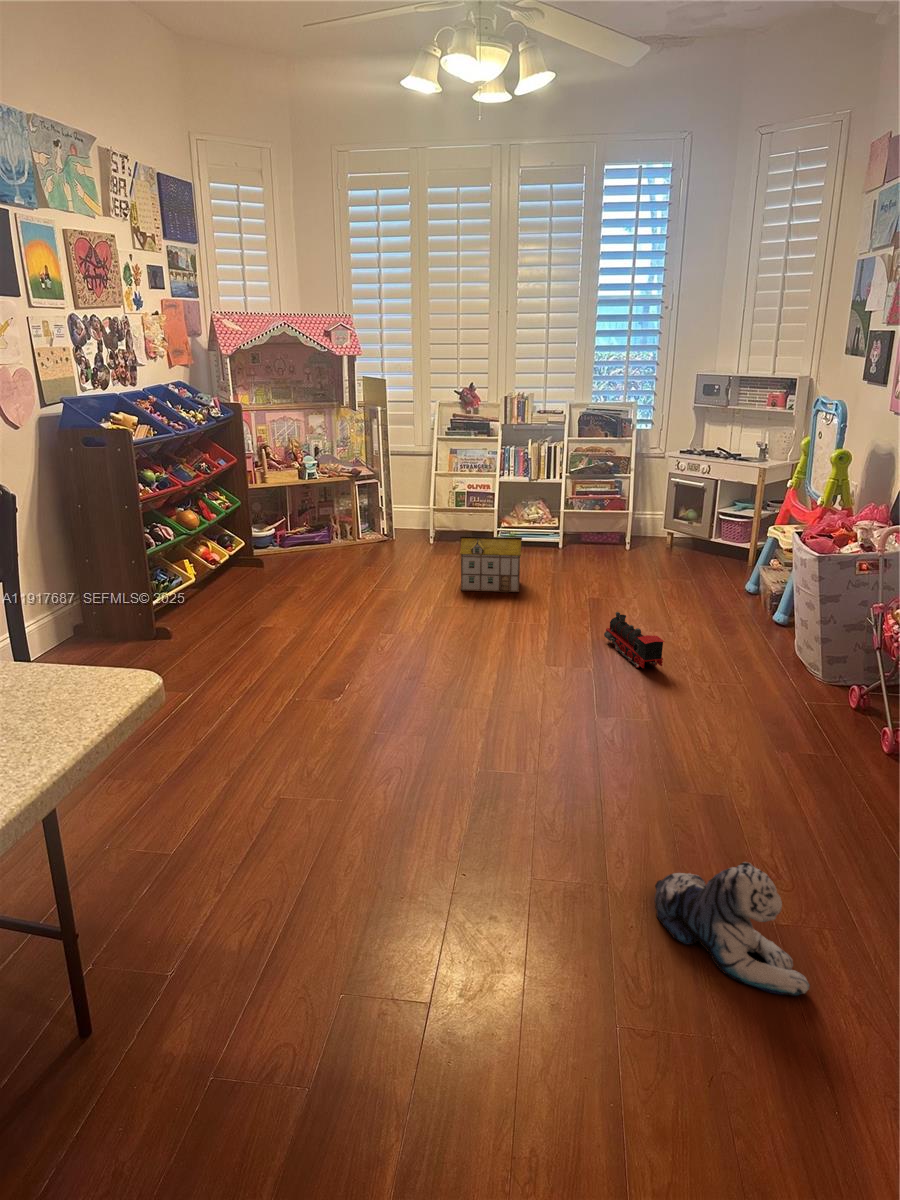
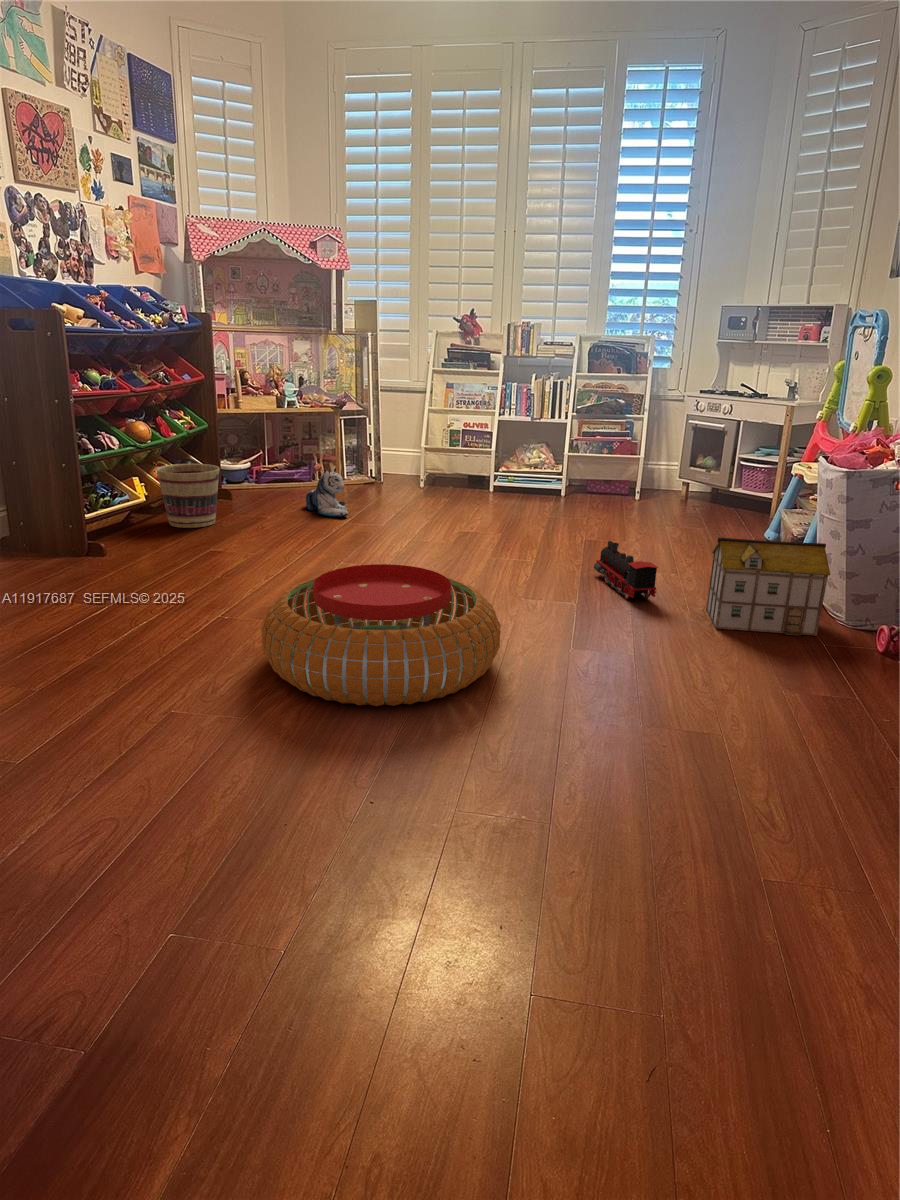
toy house: present [460,536,522,592] -> present [706,538,830,636]
basket: none [203,544,260,604] -> present [156,464,219,528]
pouf: none [343,662,545,797] -> present [261,564,501,706]
plush toy: present [655,862,809,996] -> present [306,471,348,517]

